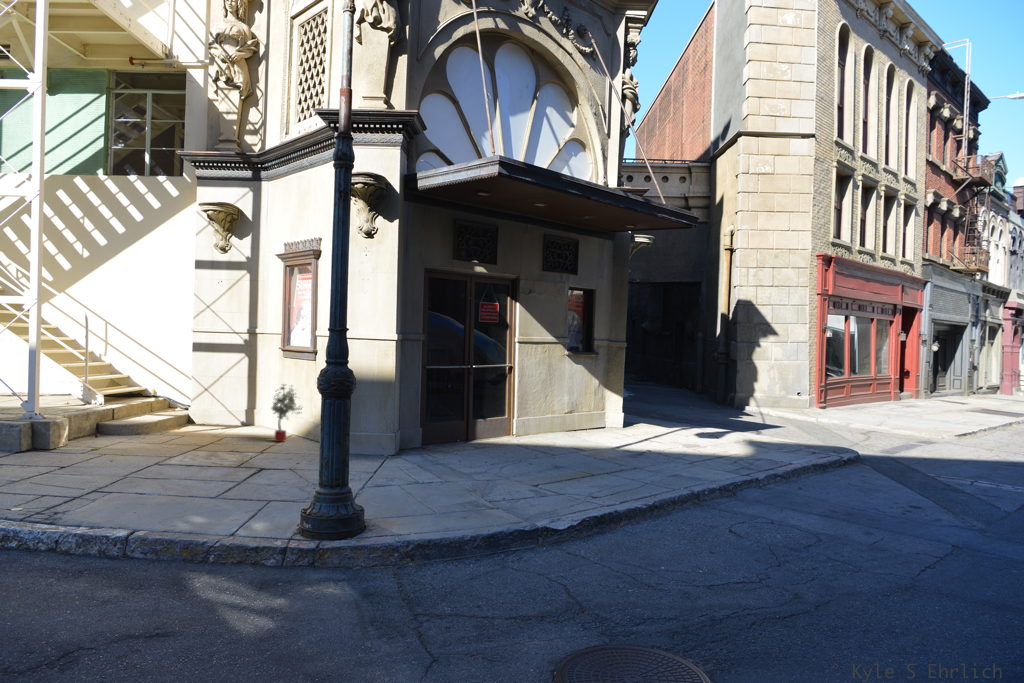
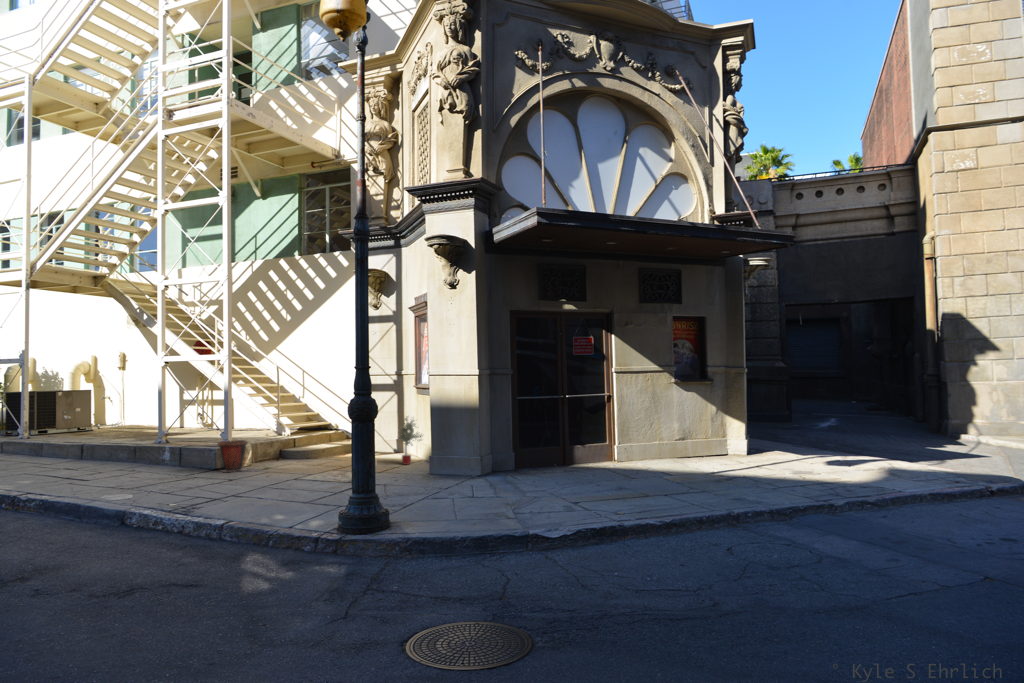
trash can: none [21,410,69,455] -> present [218,440,248,472]

